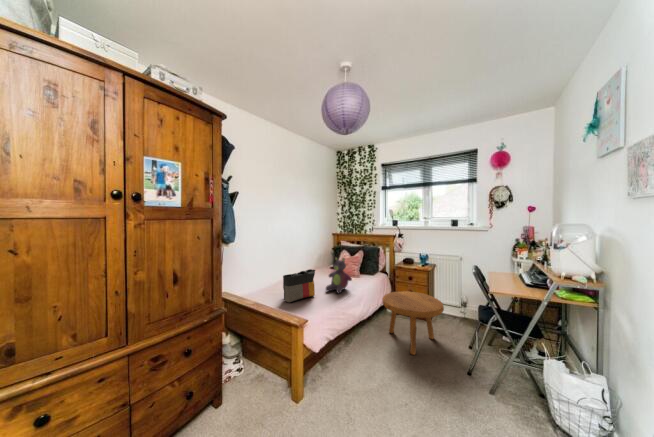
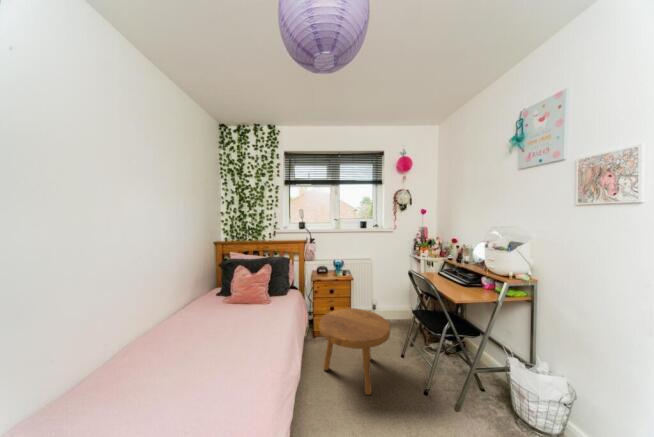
stuffed bear: present [326,257,352,293] -> none [242,284,284,346]
tote bag: present [283,269,315,302] -> none [165,317,232,409]

